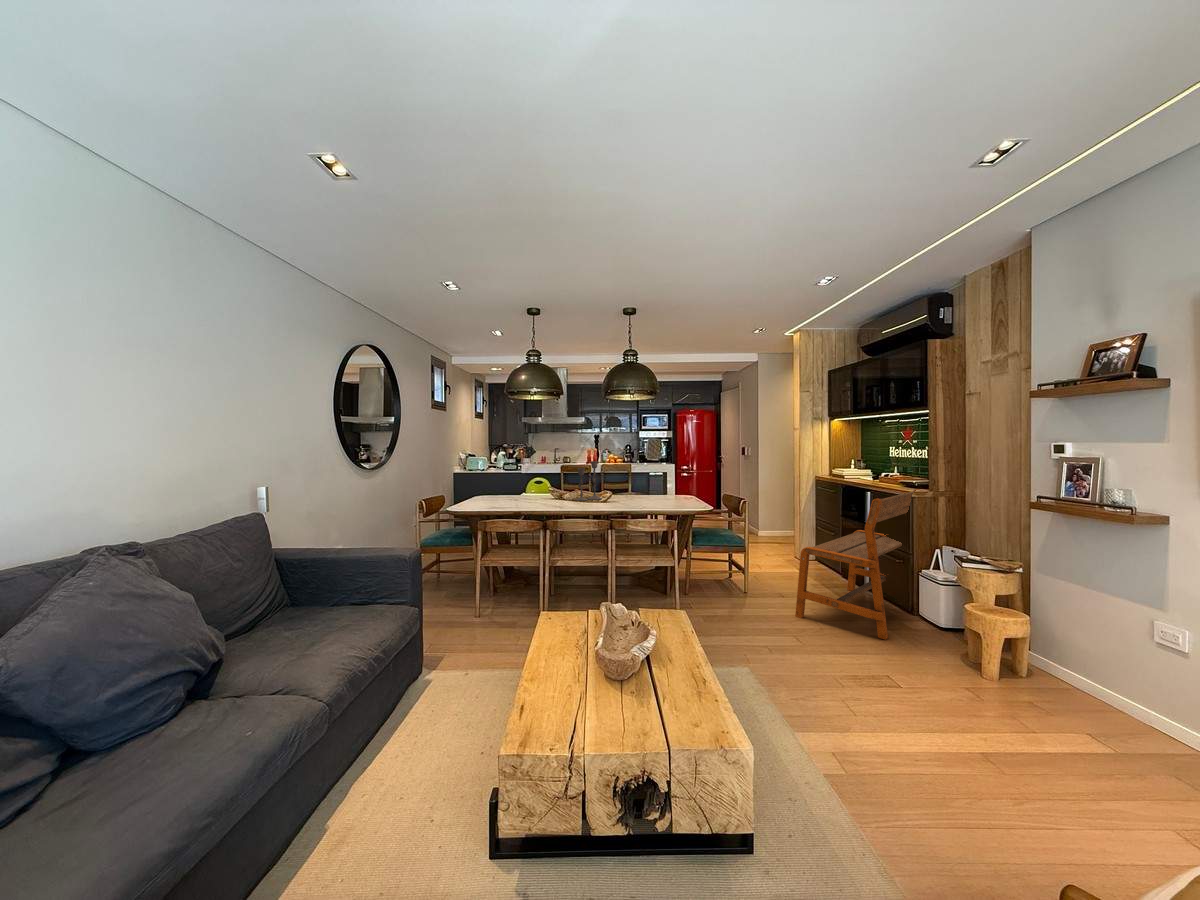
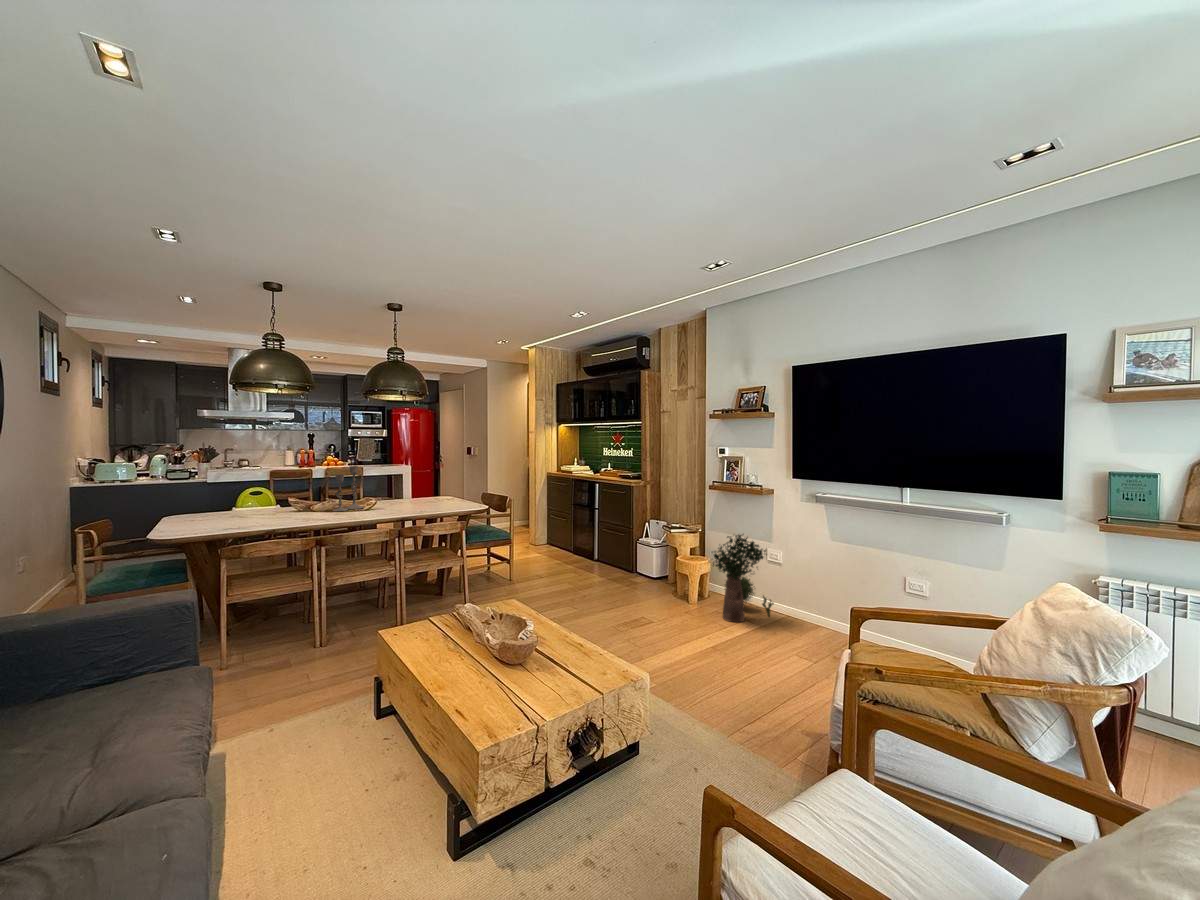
bench: present [795,489,919,640] -> none [562,480,639,594]
potted plant: none [1008,583,1166,746] -> present [713,534,774,622]

